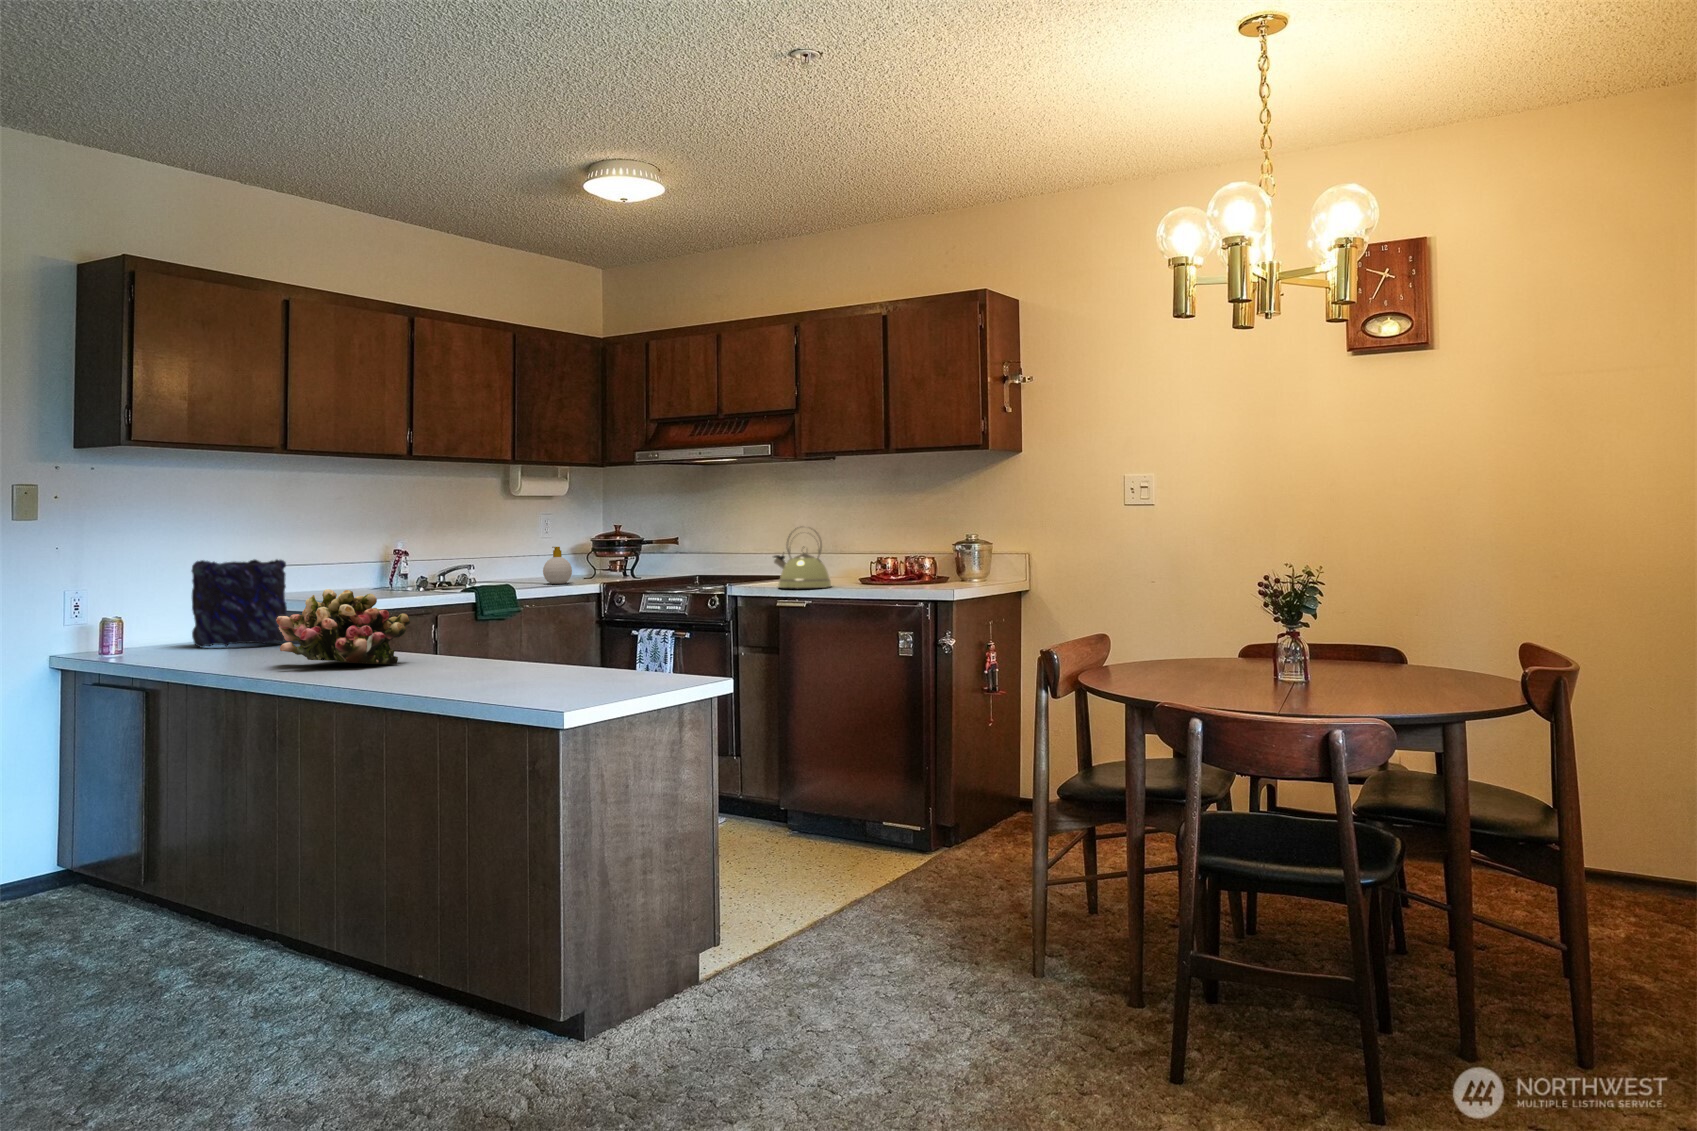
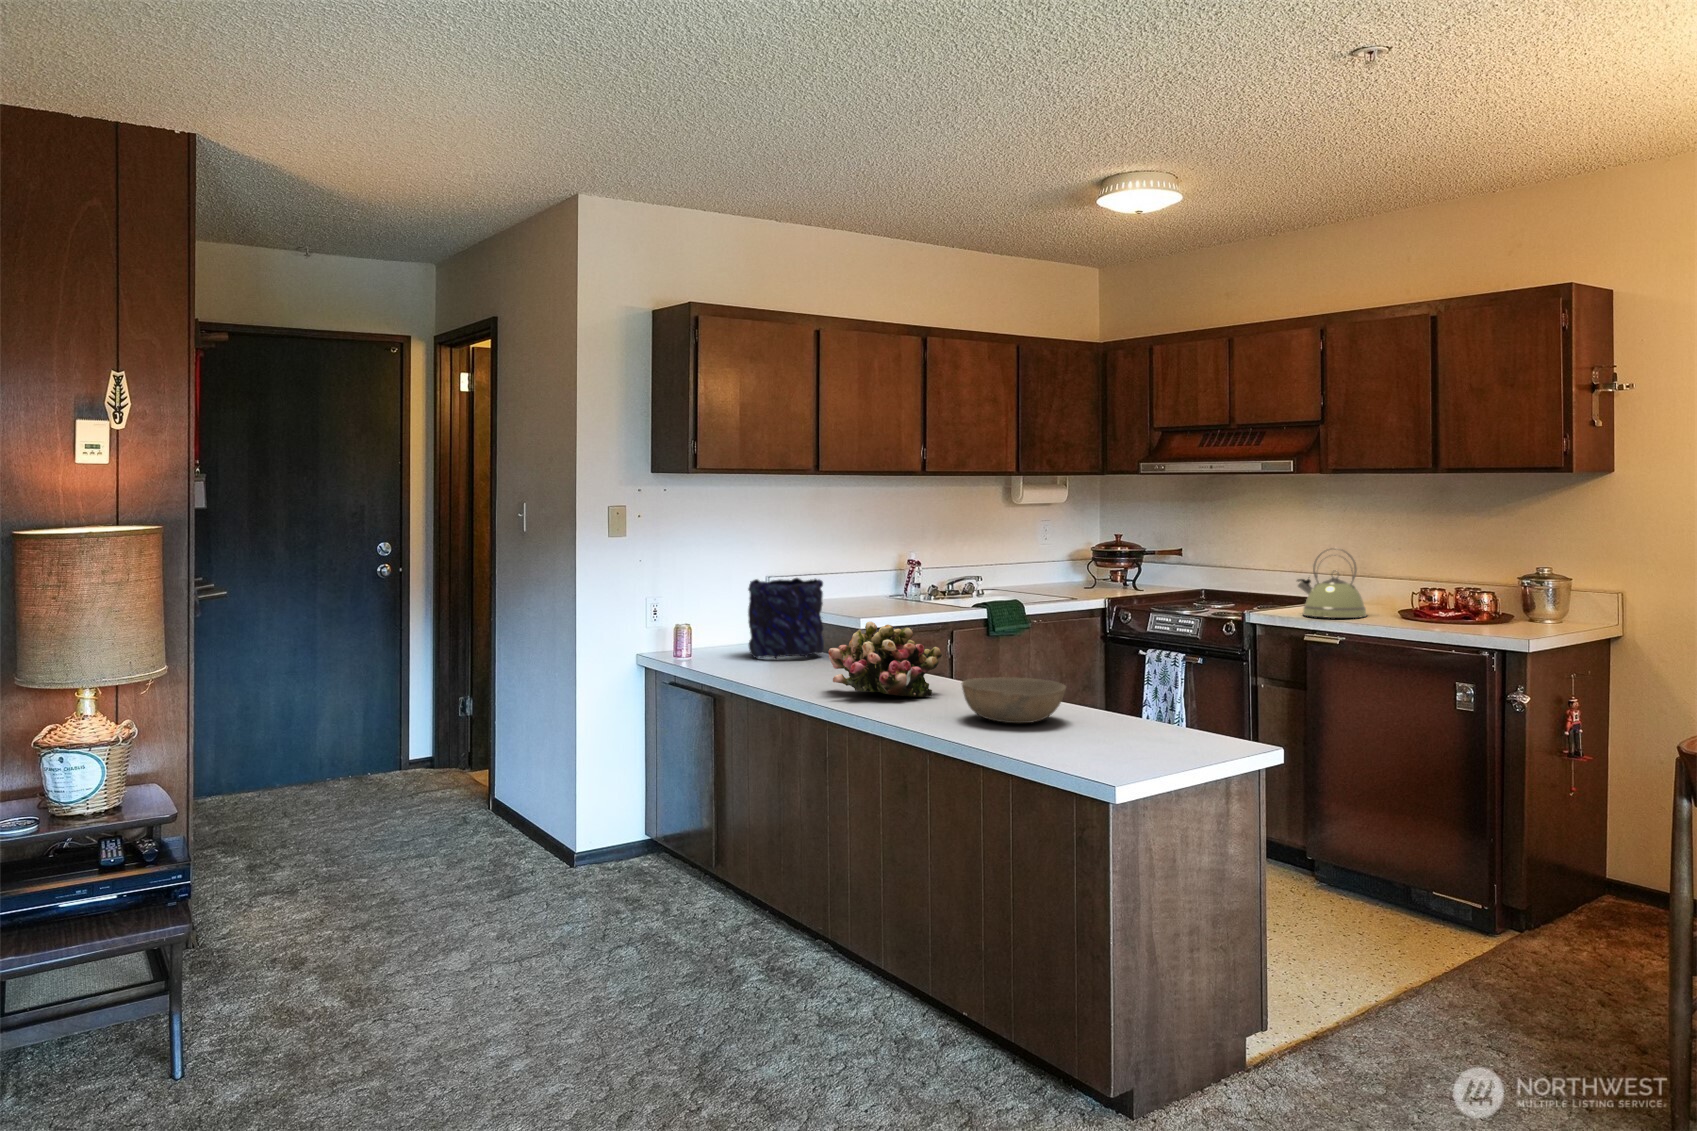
soap bottle: present [543,547,572,584] -> none [1044,559,1072,596]
bowl: none [421,635,532,675] -> present [962,678,1066,723]

